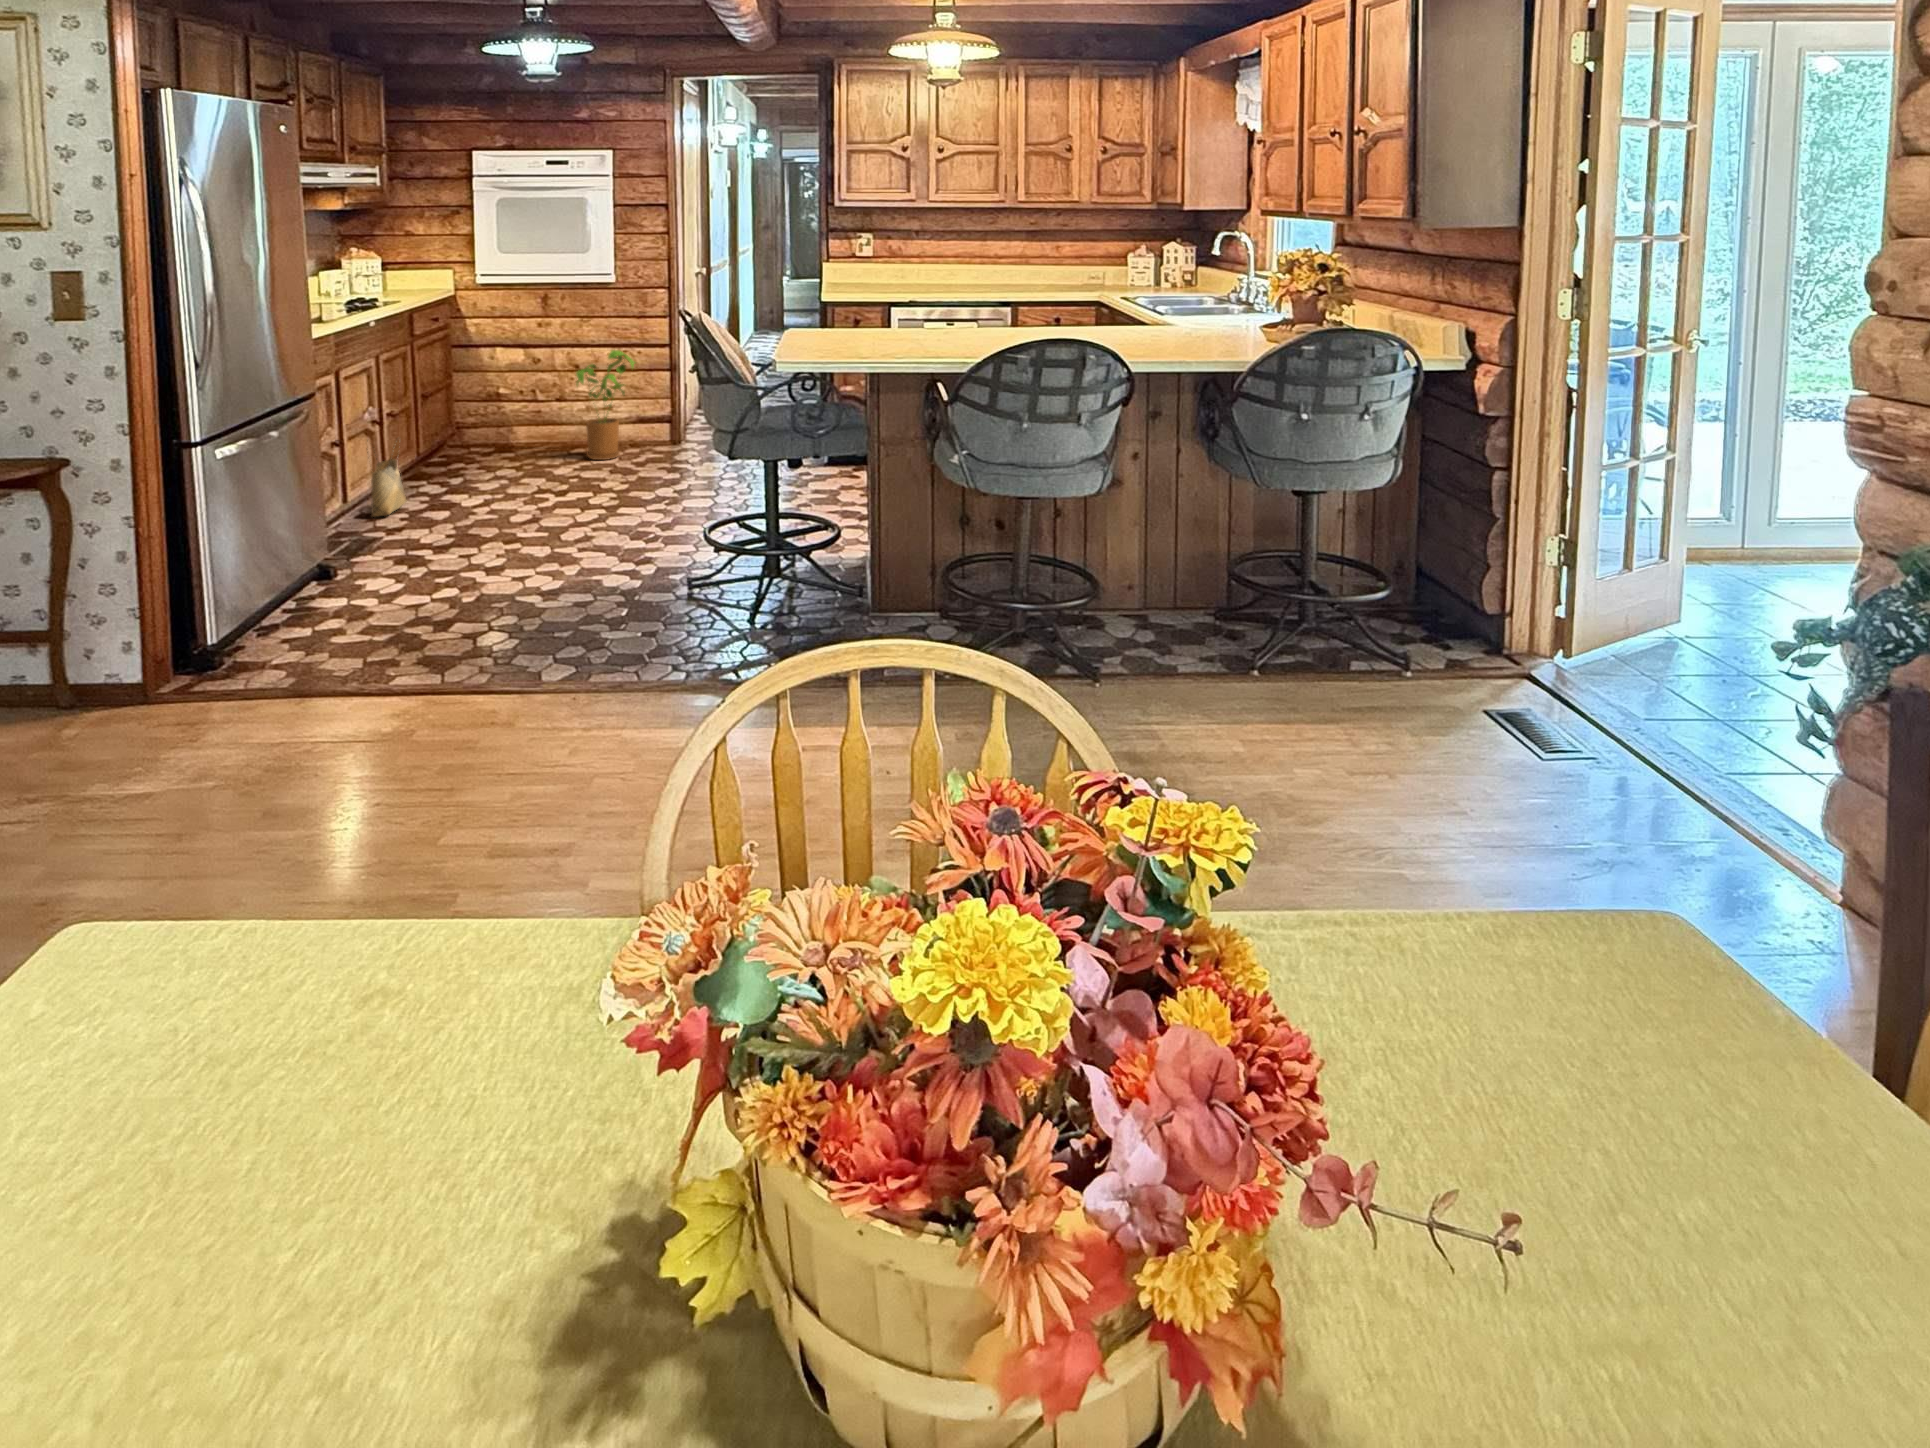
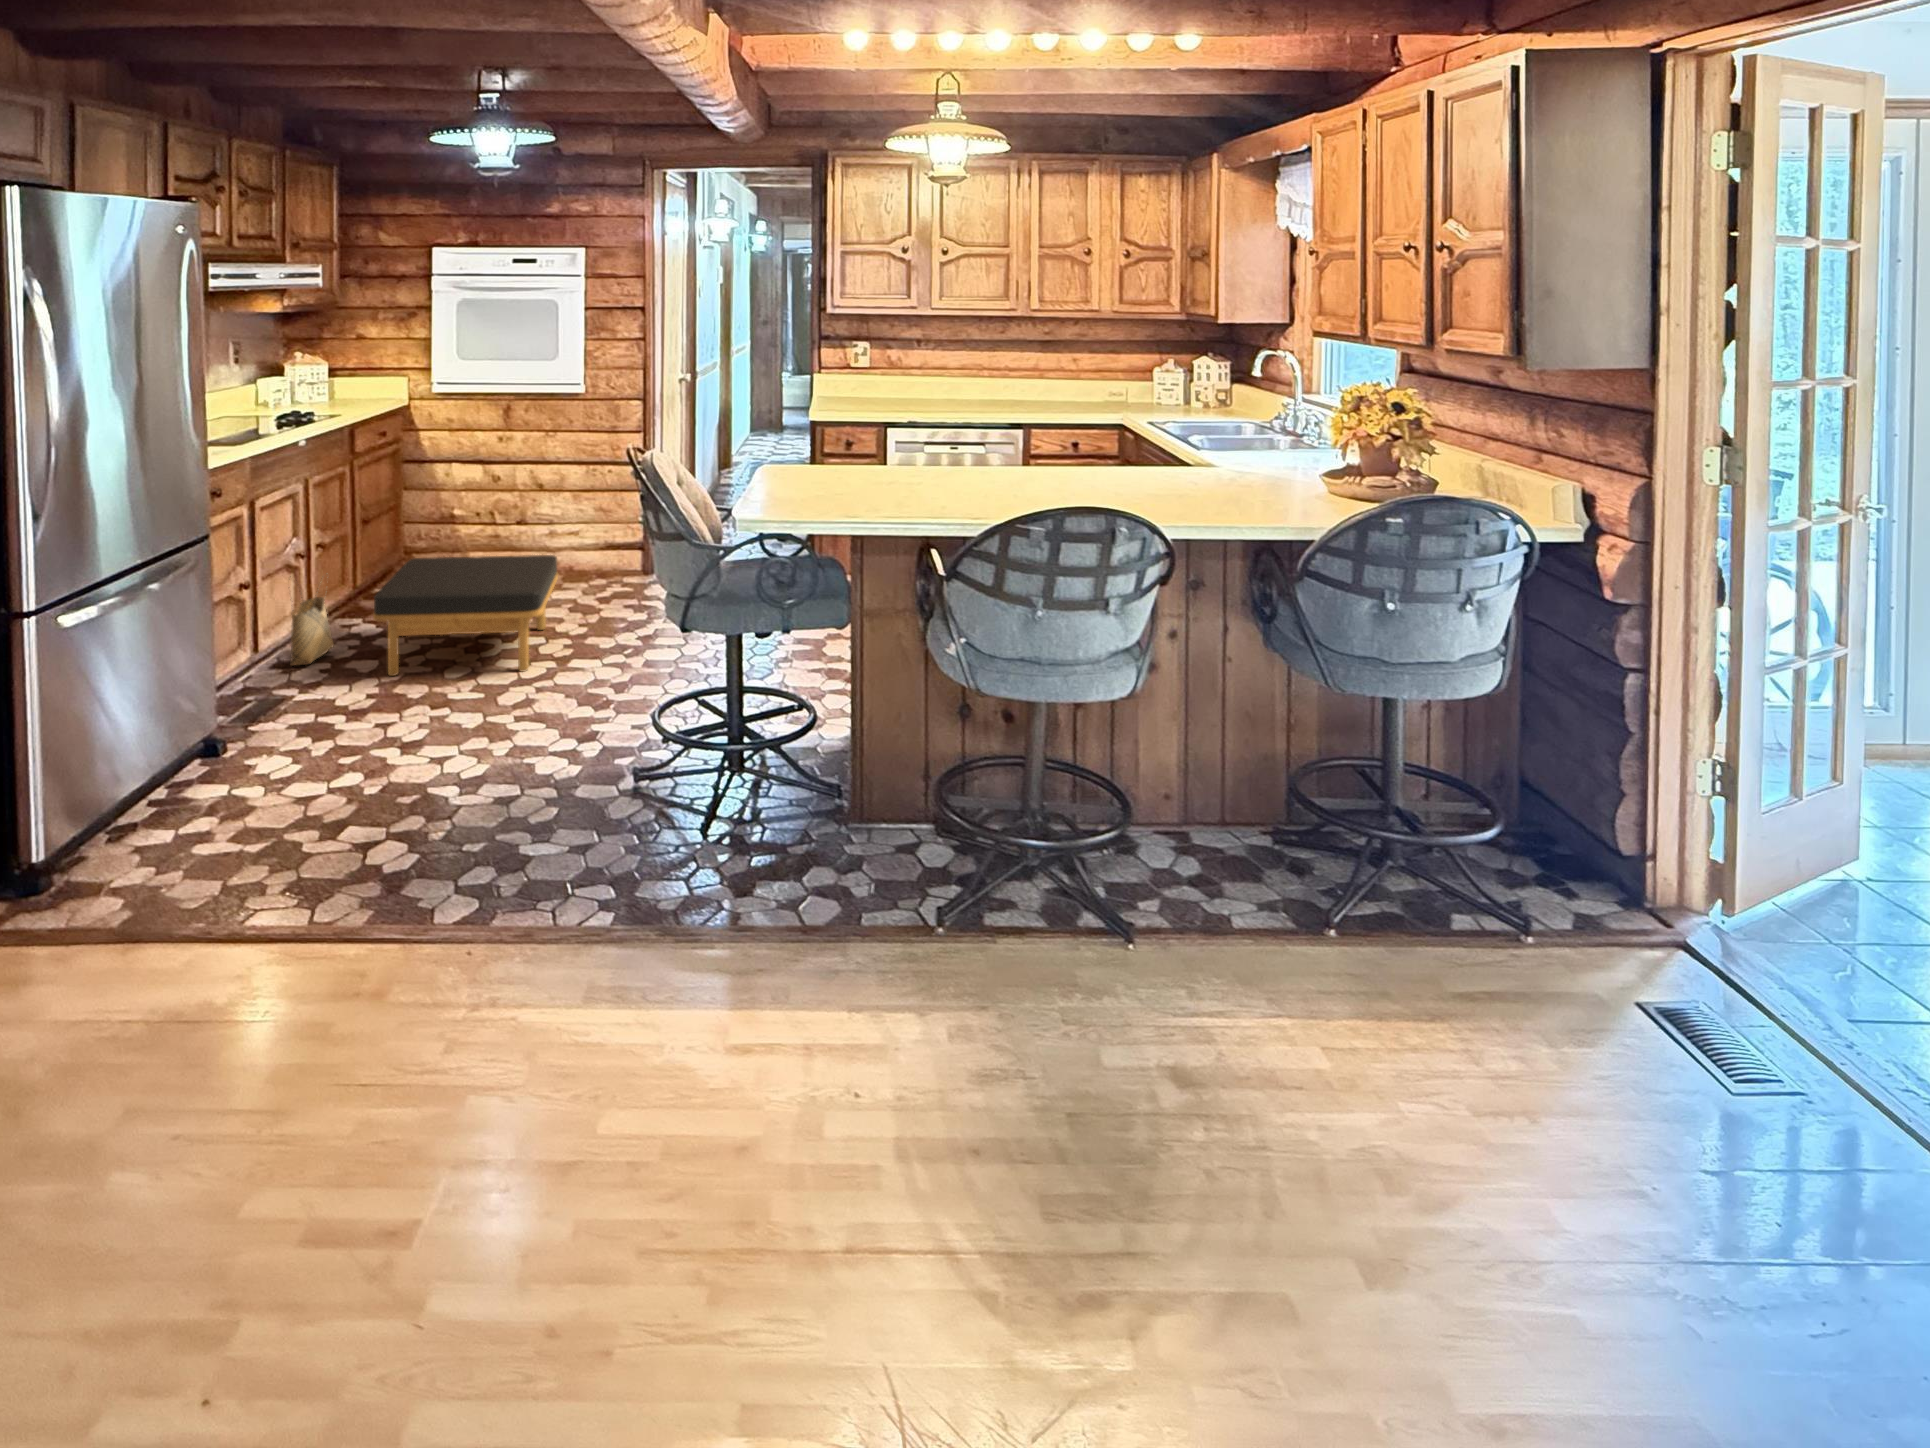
house plant: present [576,350,635,460] -> none [539,468,610,592]
ottoman: none [445,423,601,523] -> present [373,555,558,676]

